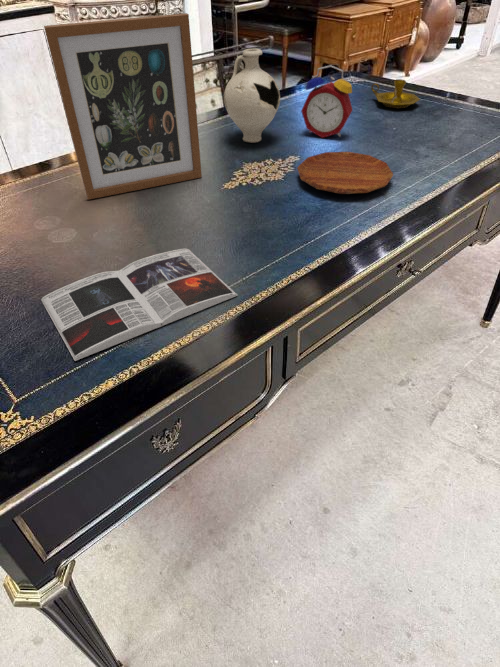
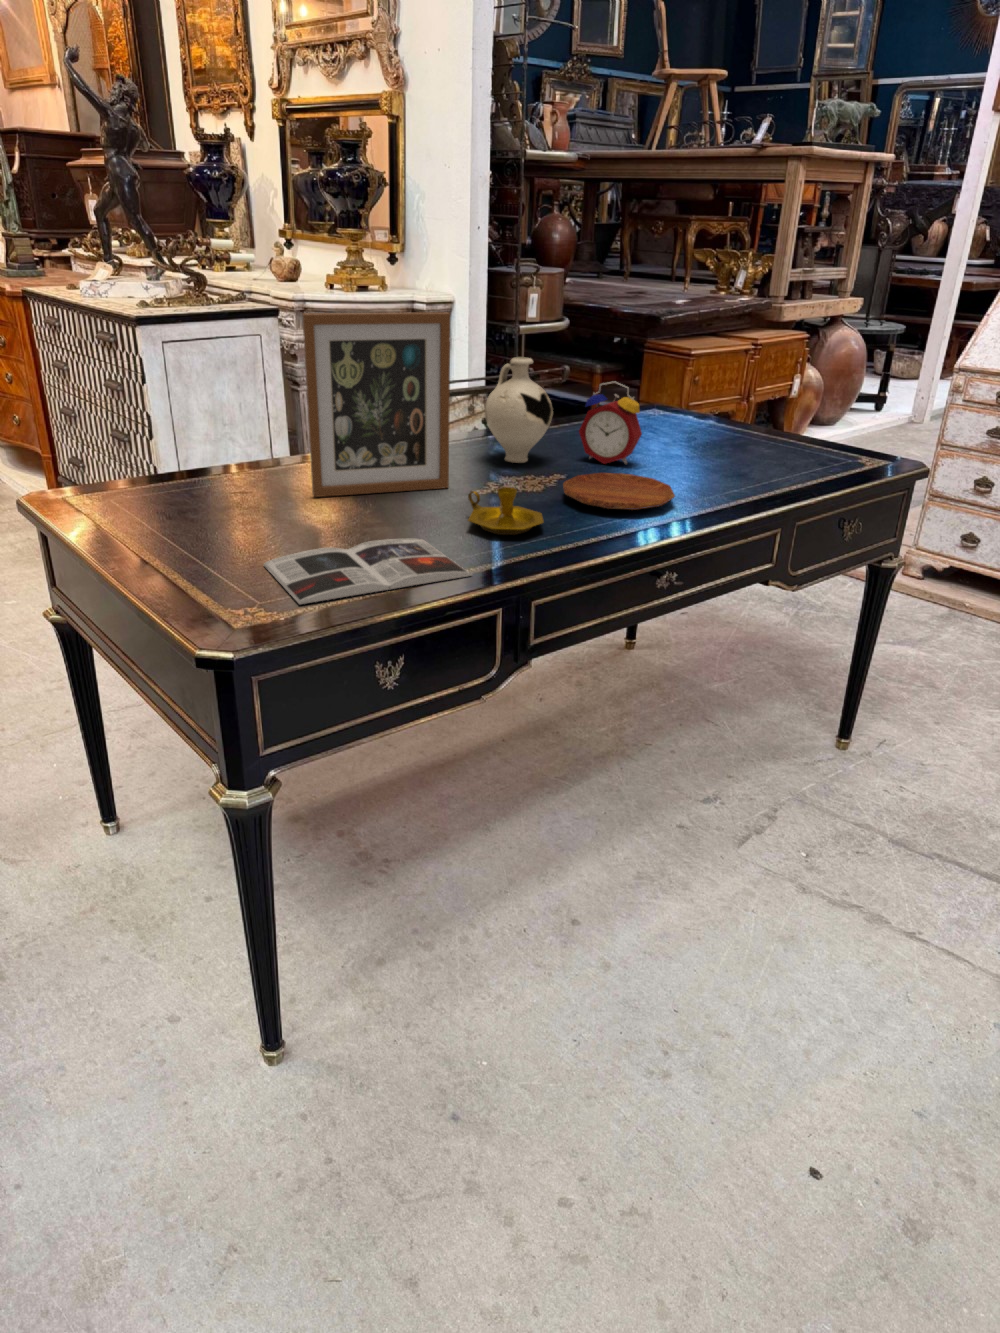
candlestick: present [371,79,420,108] -> present [468,487,544,535]

